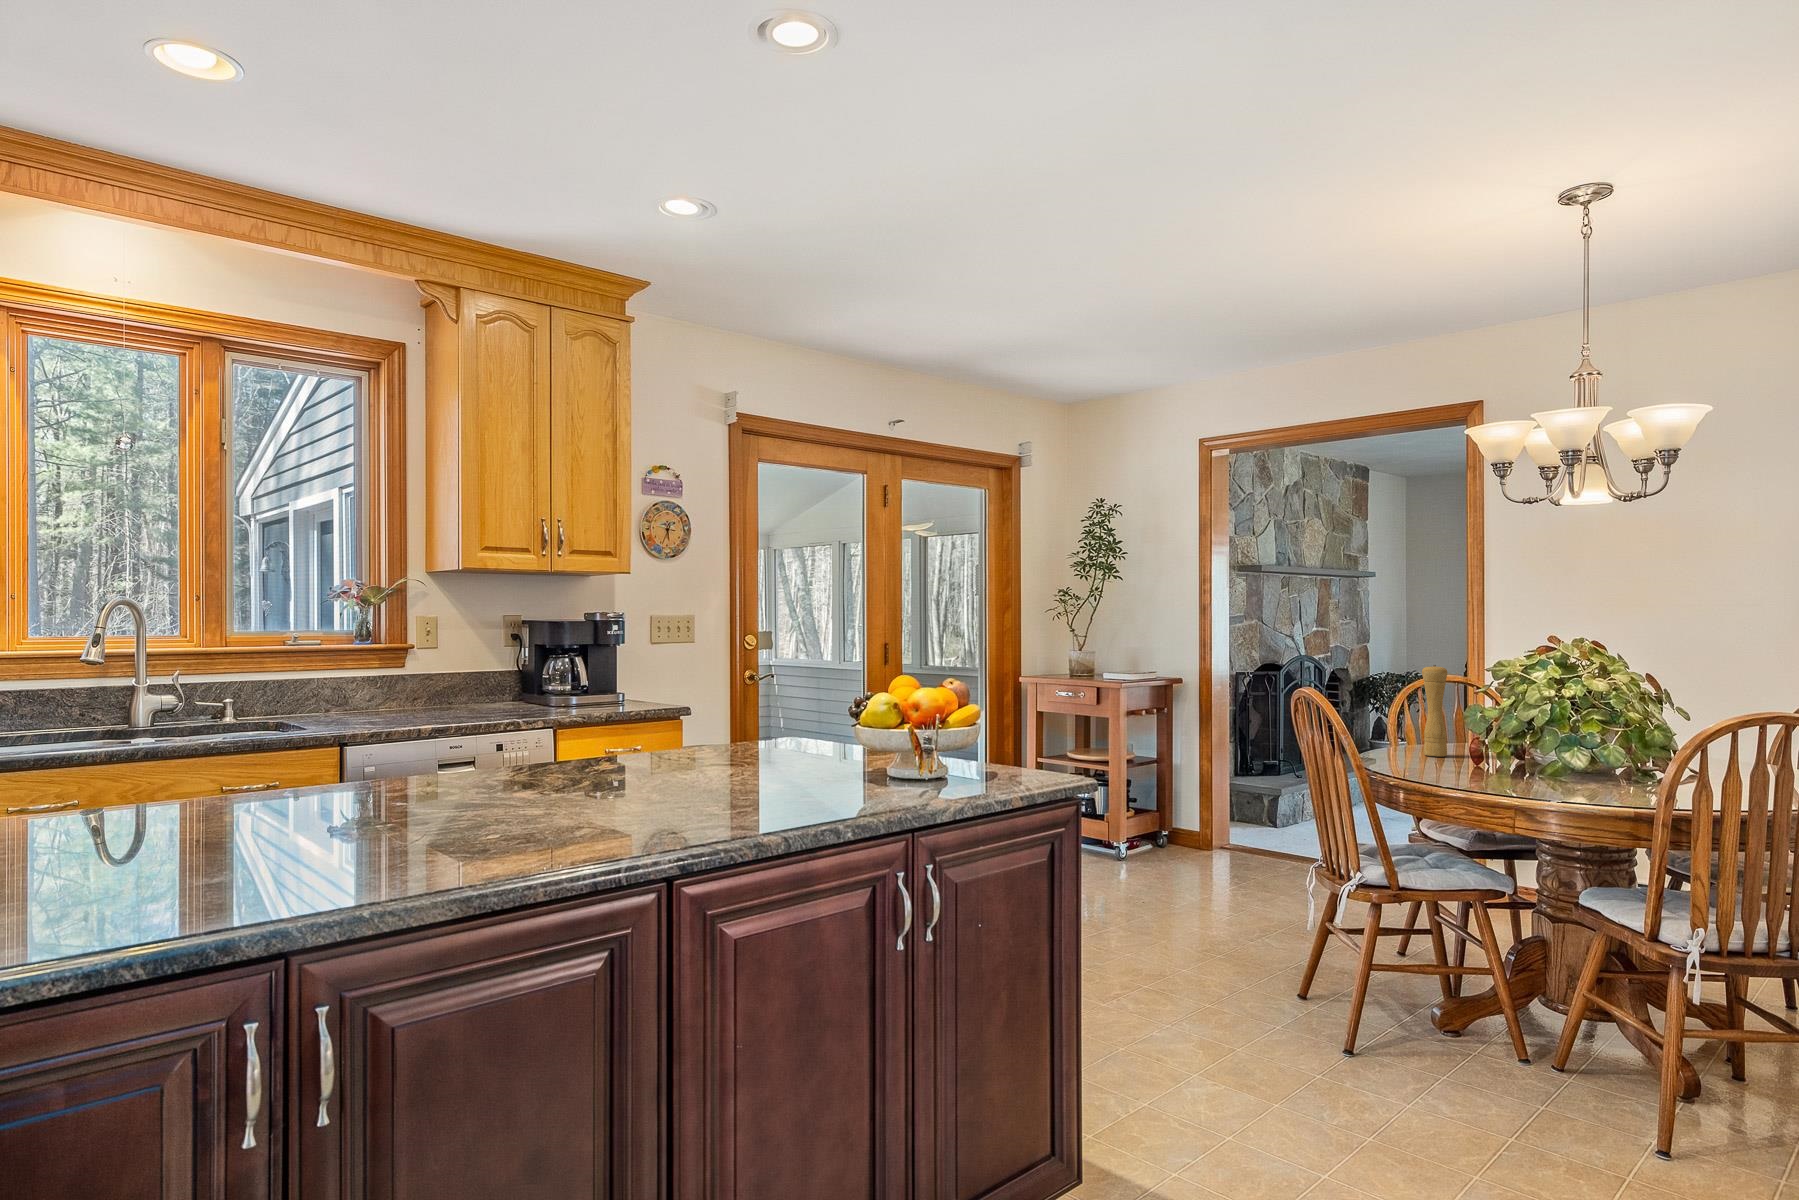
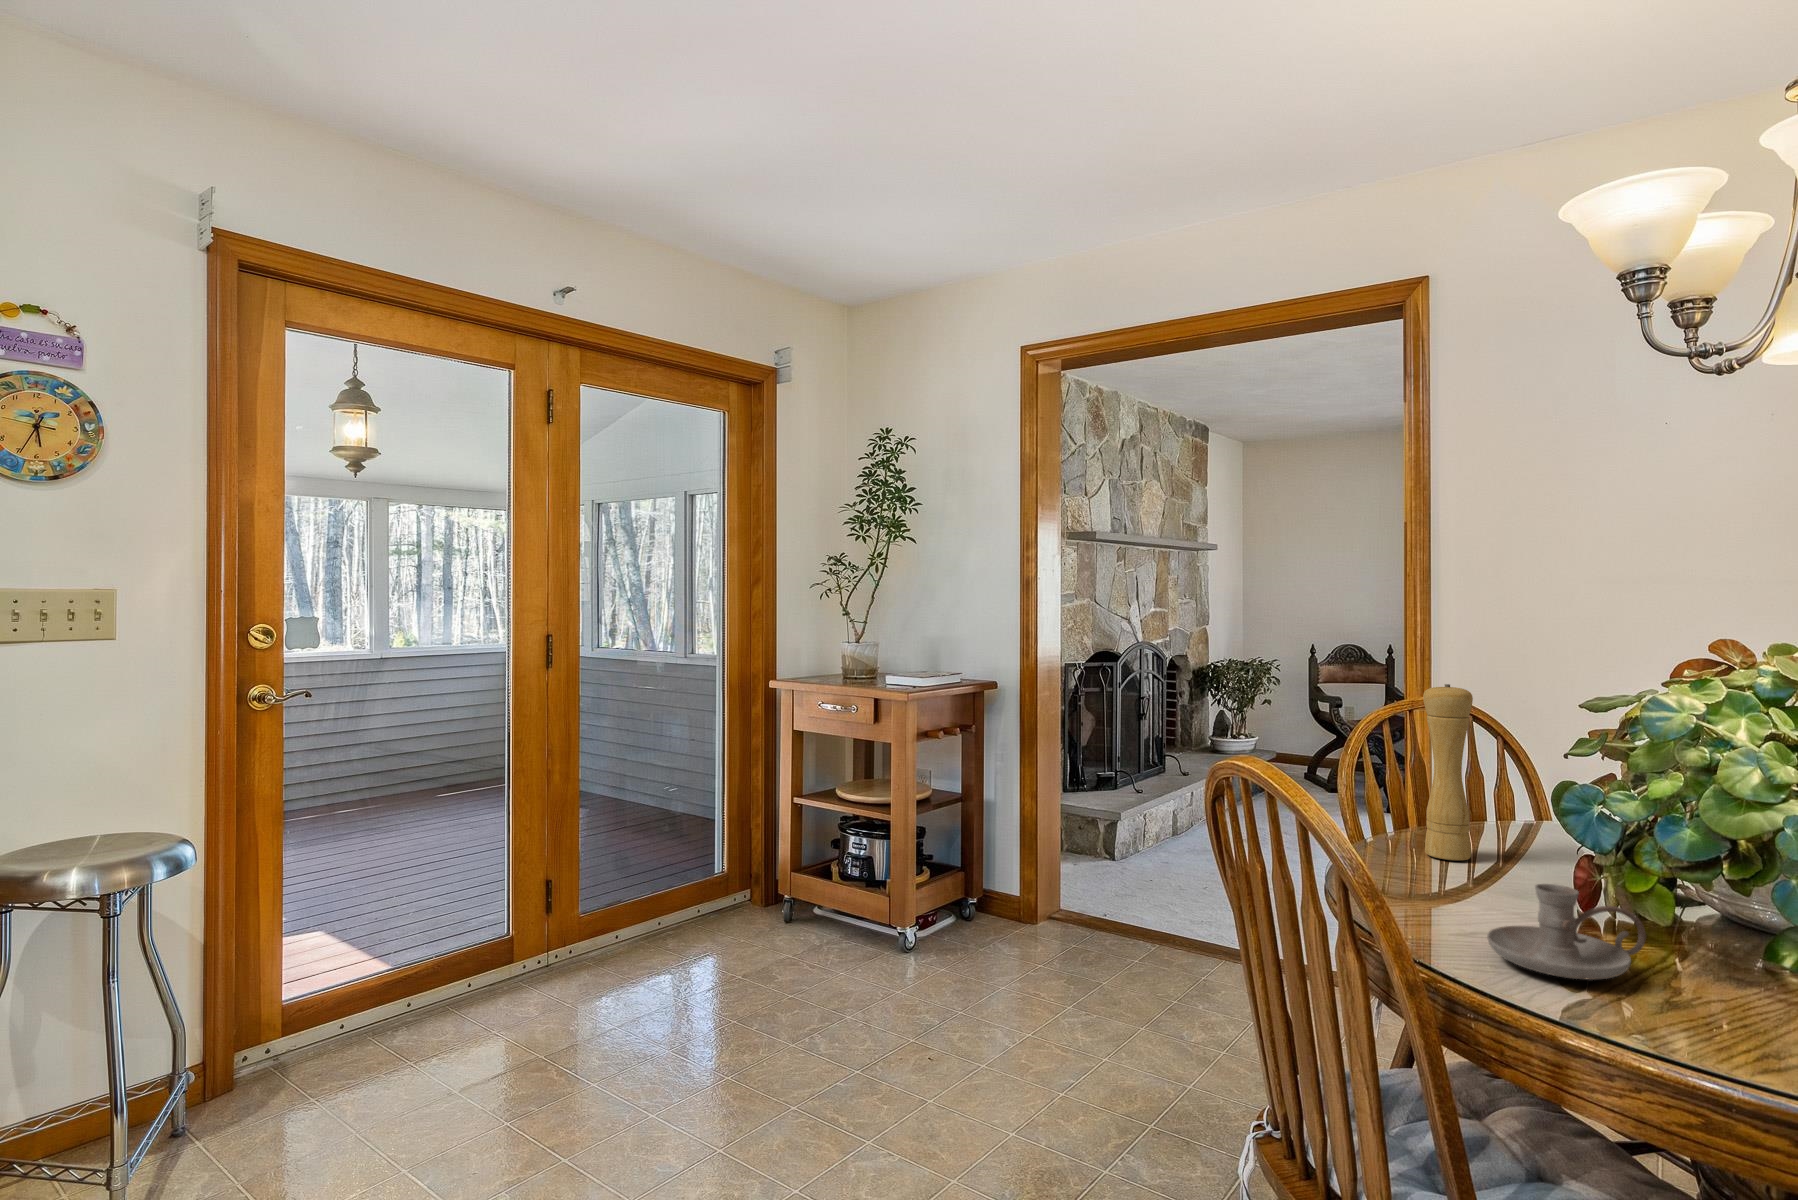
candle holder: none [1413,744,1483,780] -> present [1487,884,1646,980]

